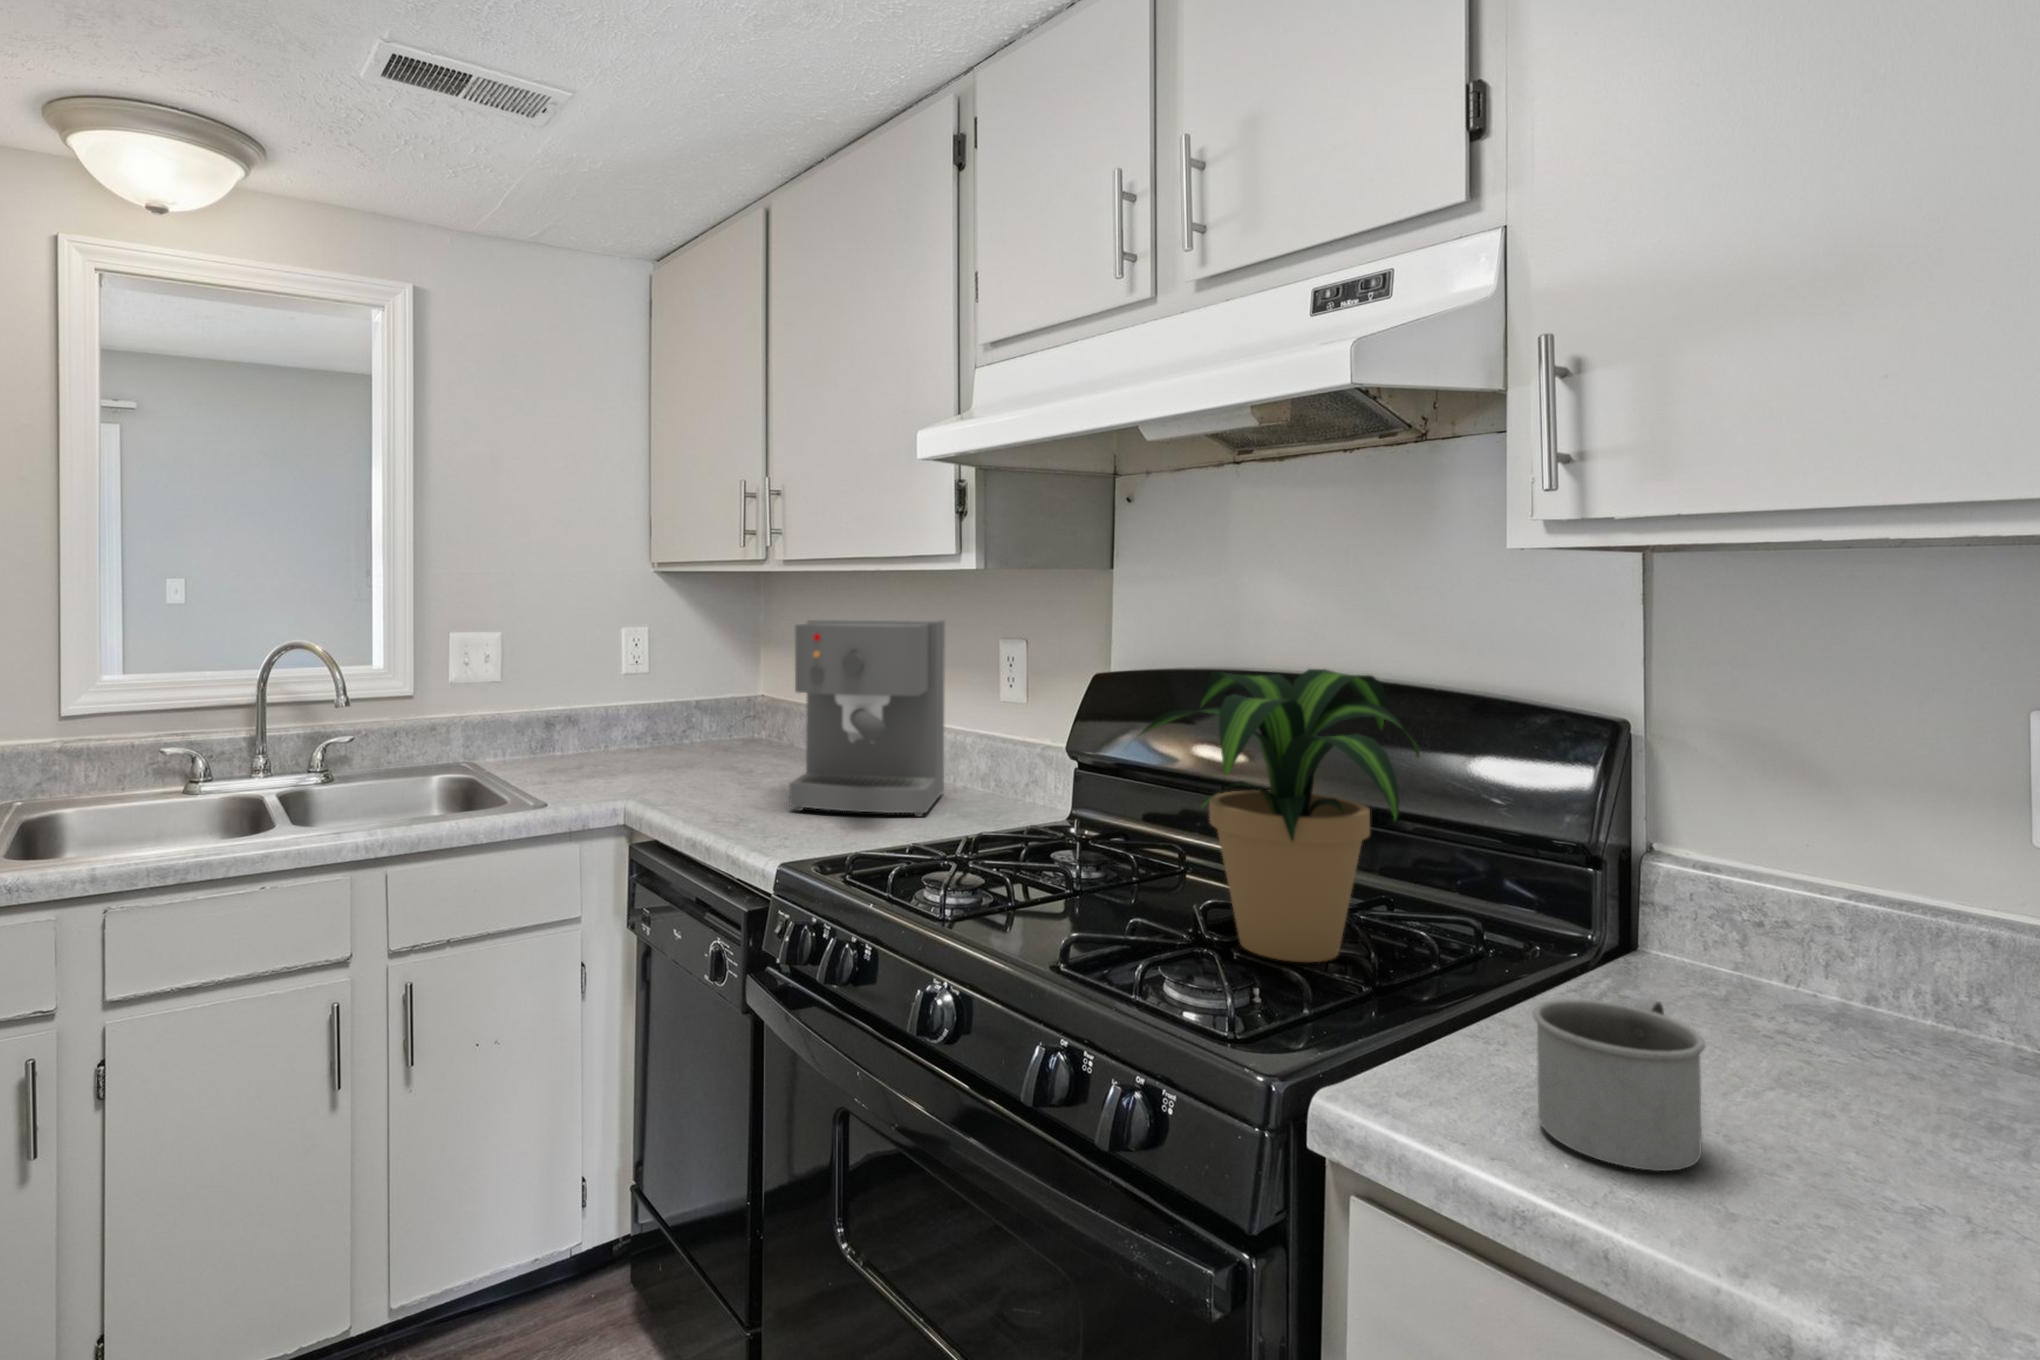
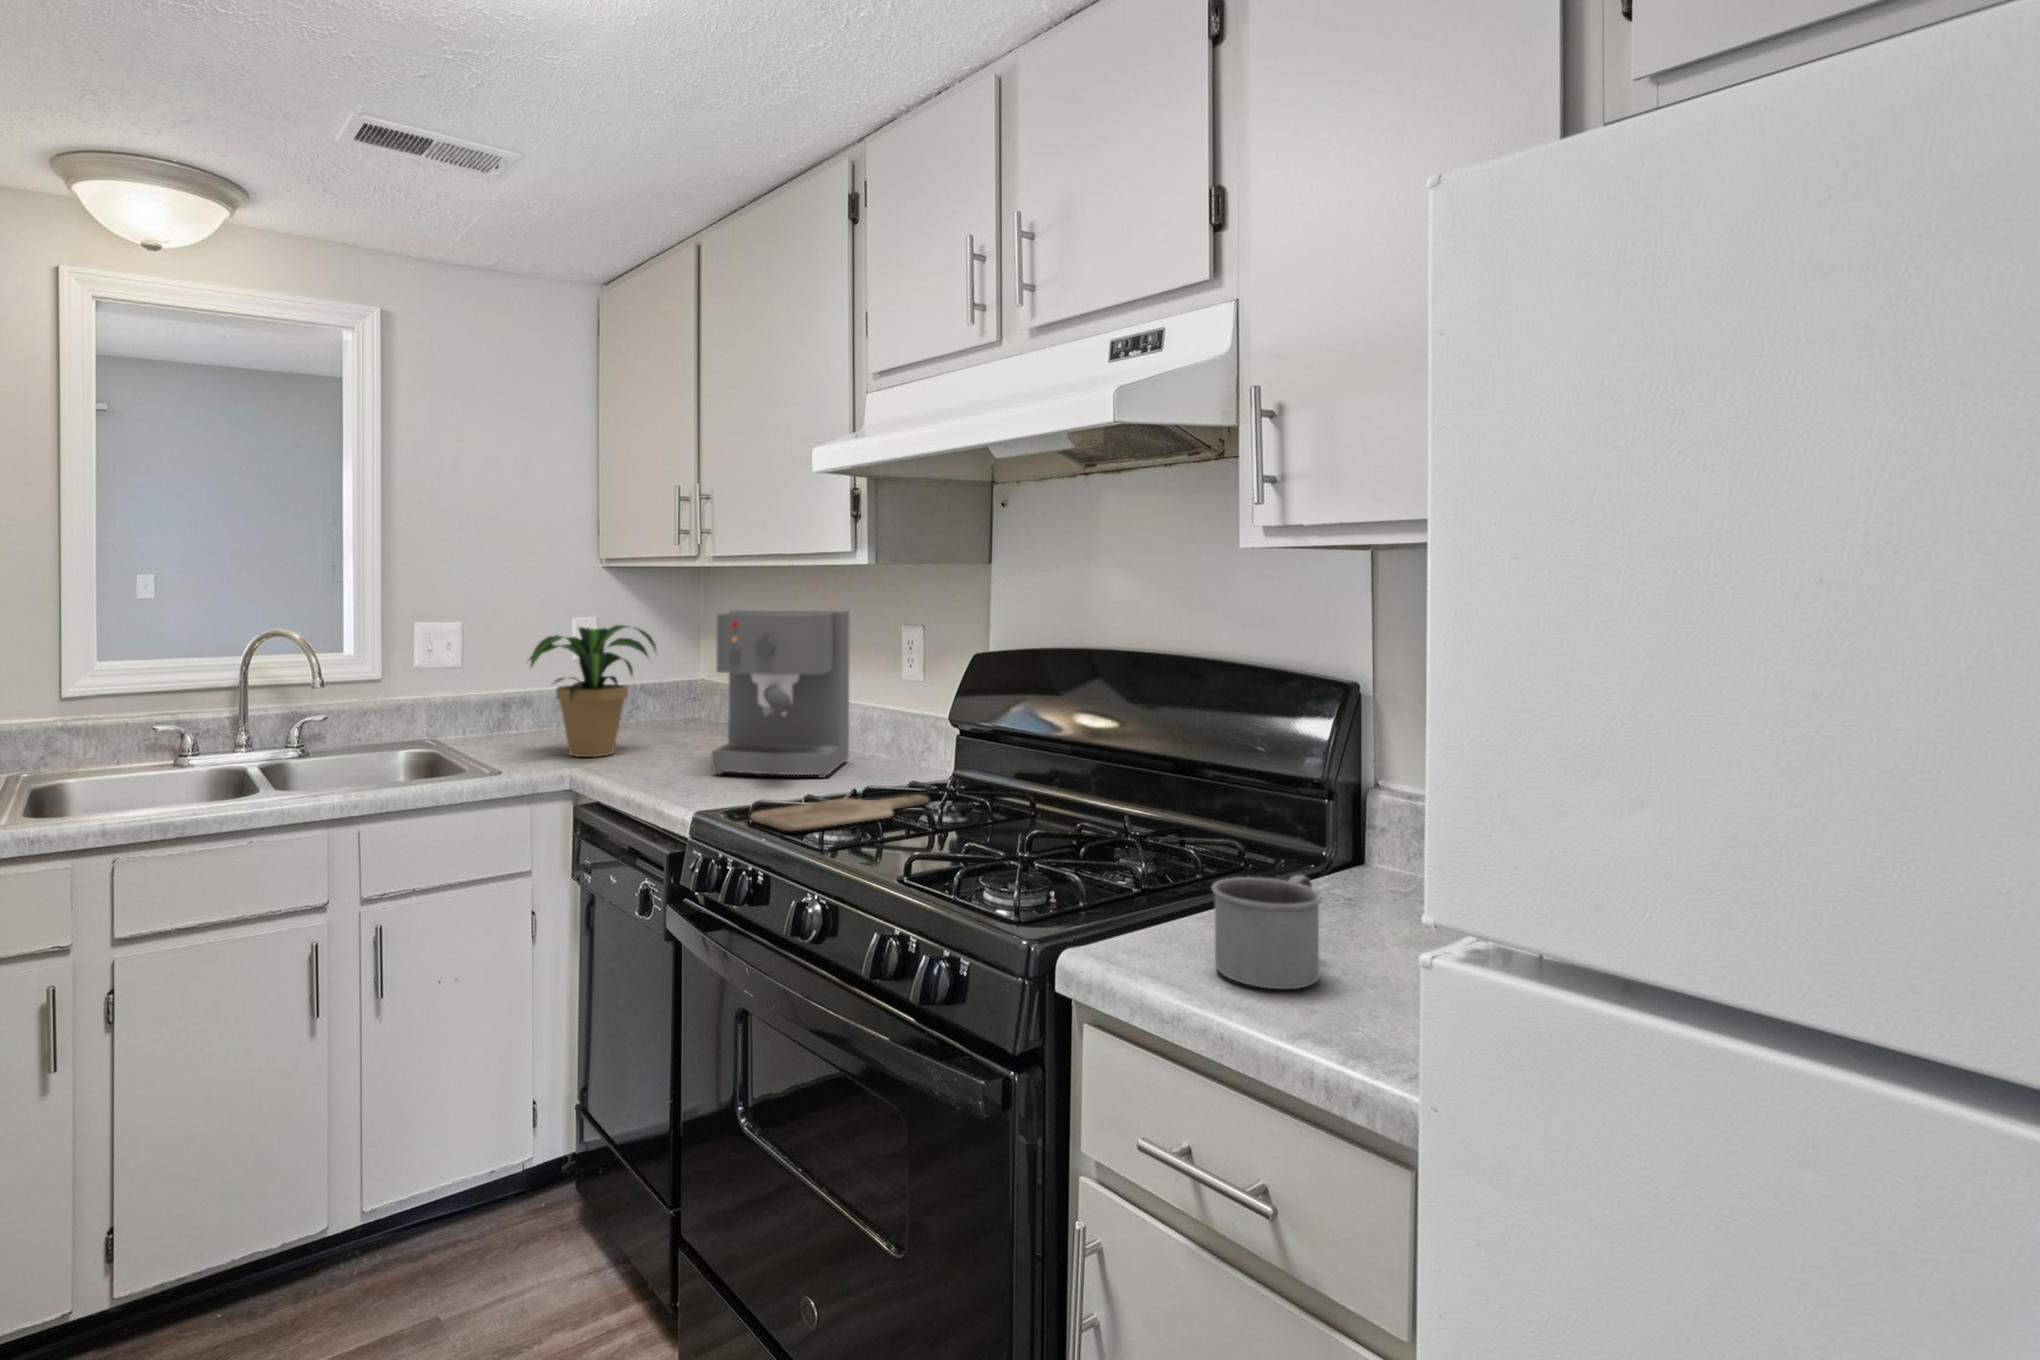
potted plant: present [1125,669,1420,962] -> present [526,625,656,757]
cutting board: none [847,842,1056,892] -> present [750,795,929,831]

